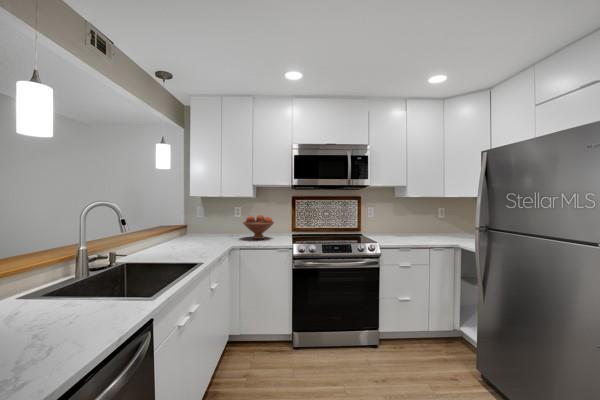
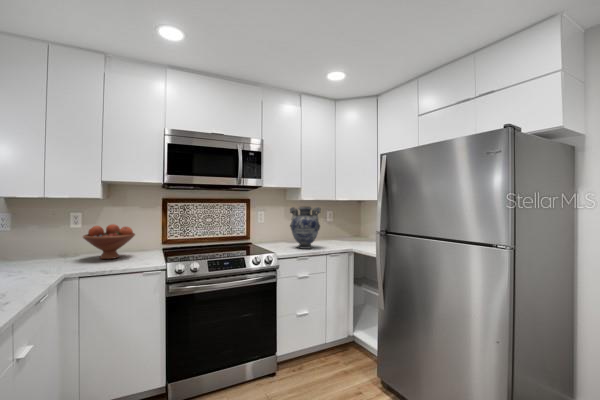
vase: none [395,203,425,242] -> present [290,206,321,249]

